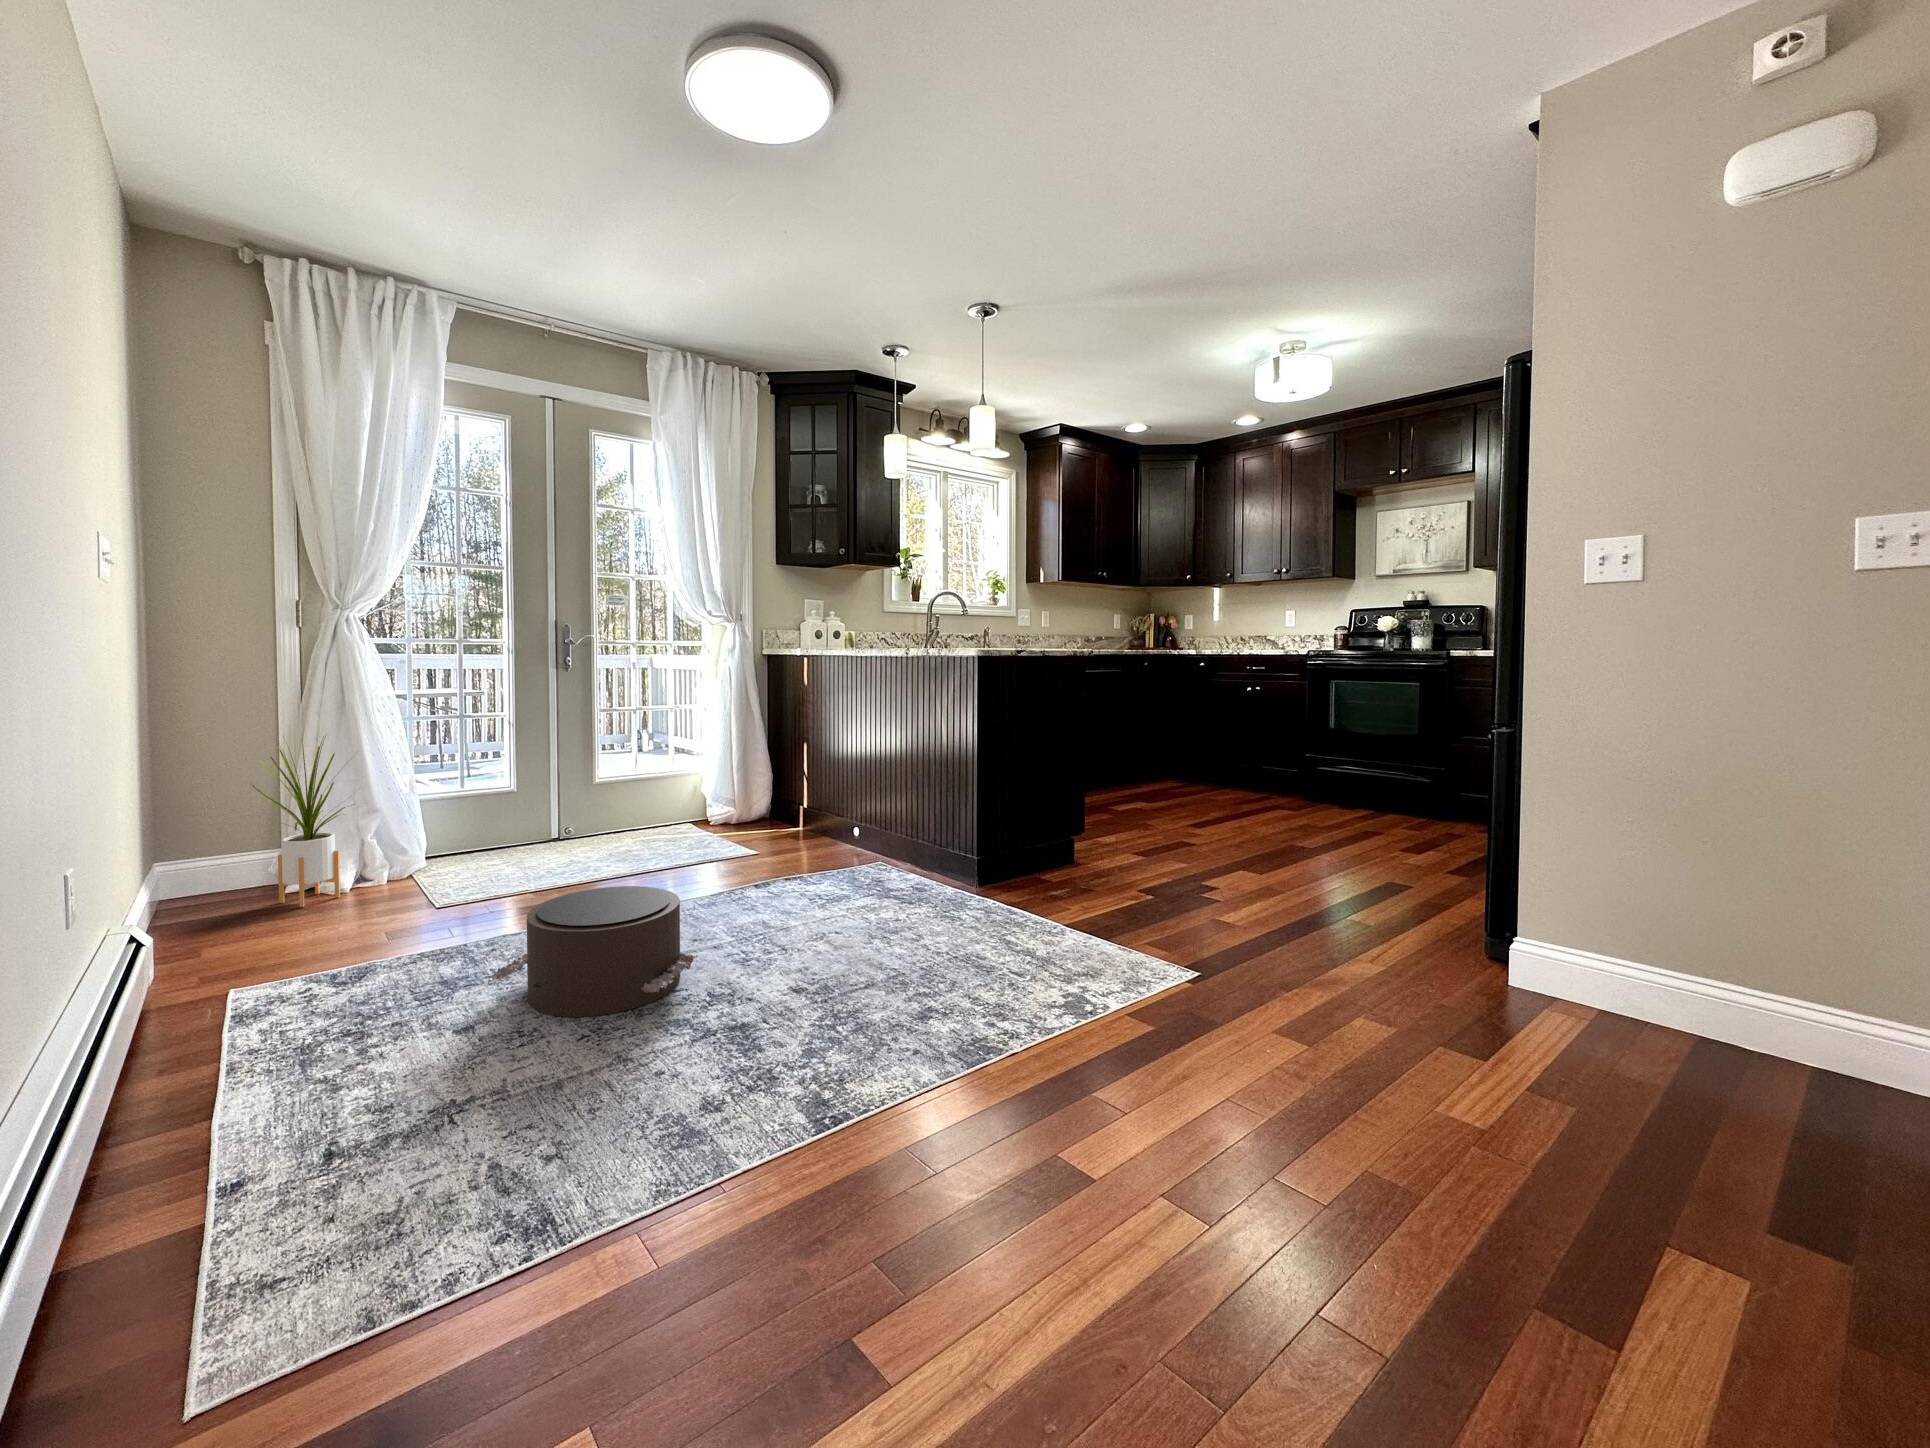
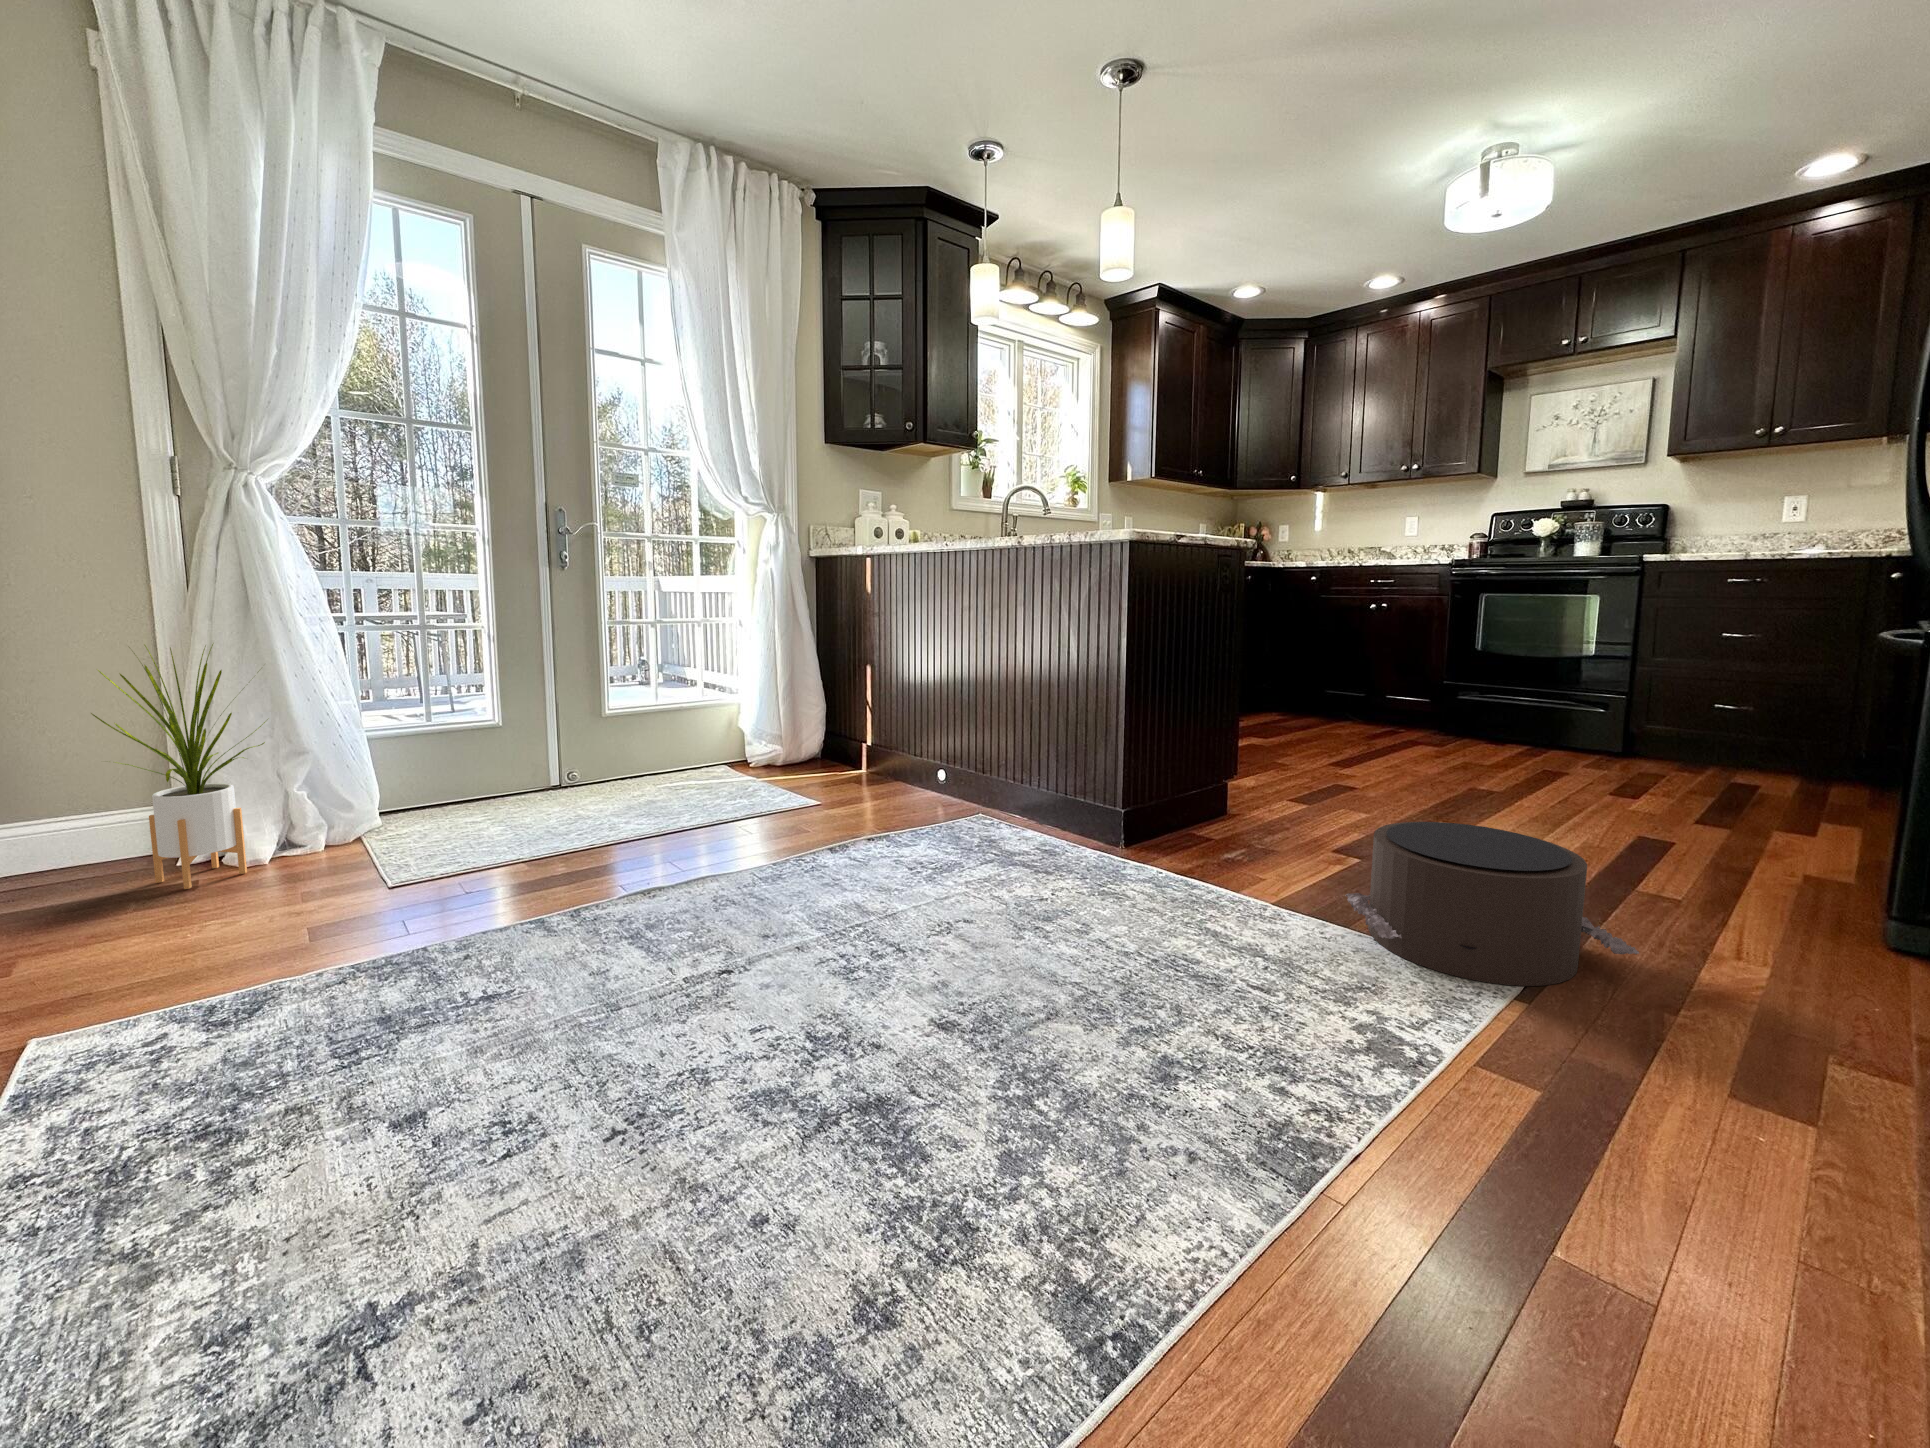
pouf: present [491,886,697,1017] -> present [1345,822,1639,986]

